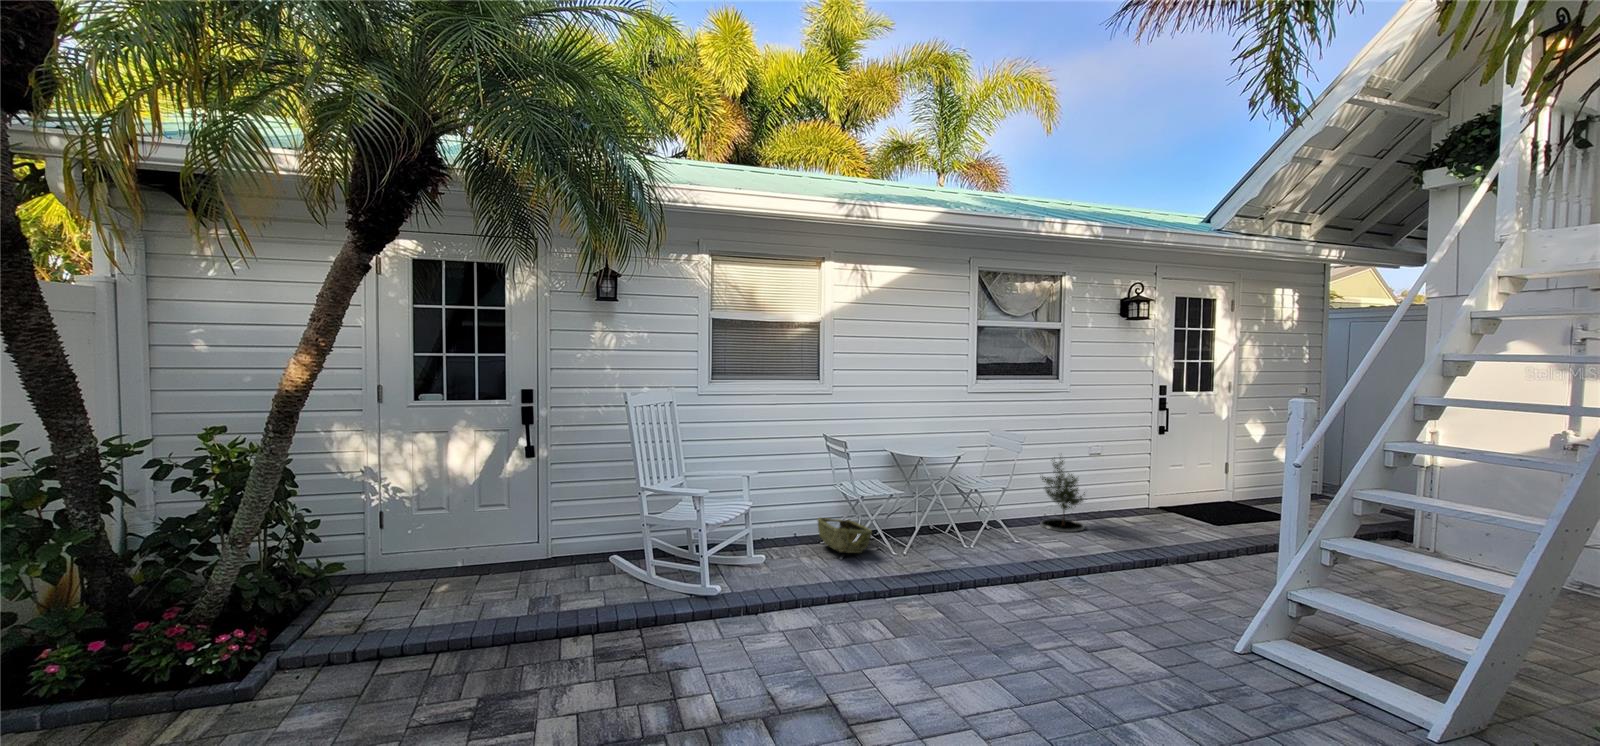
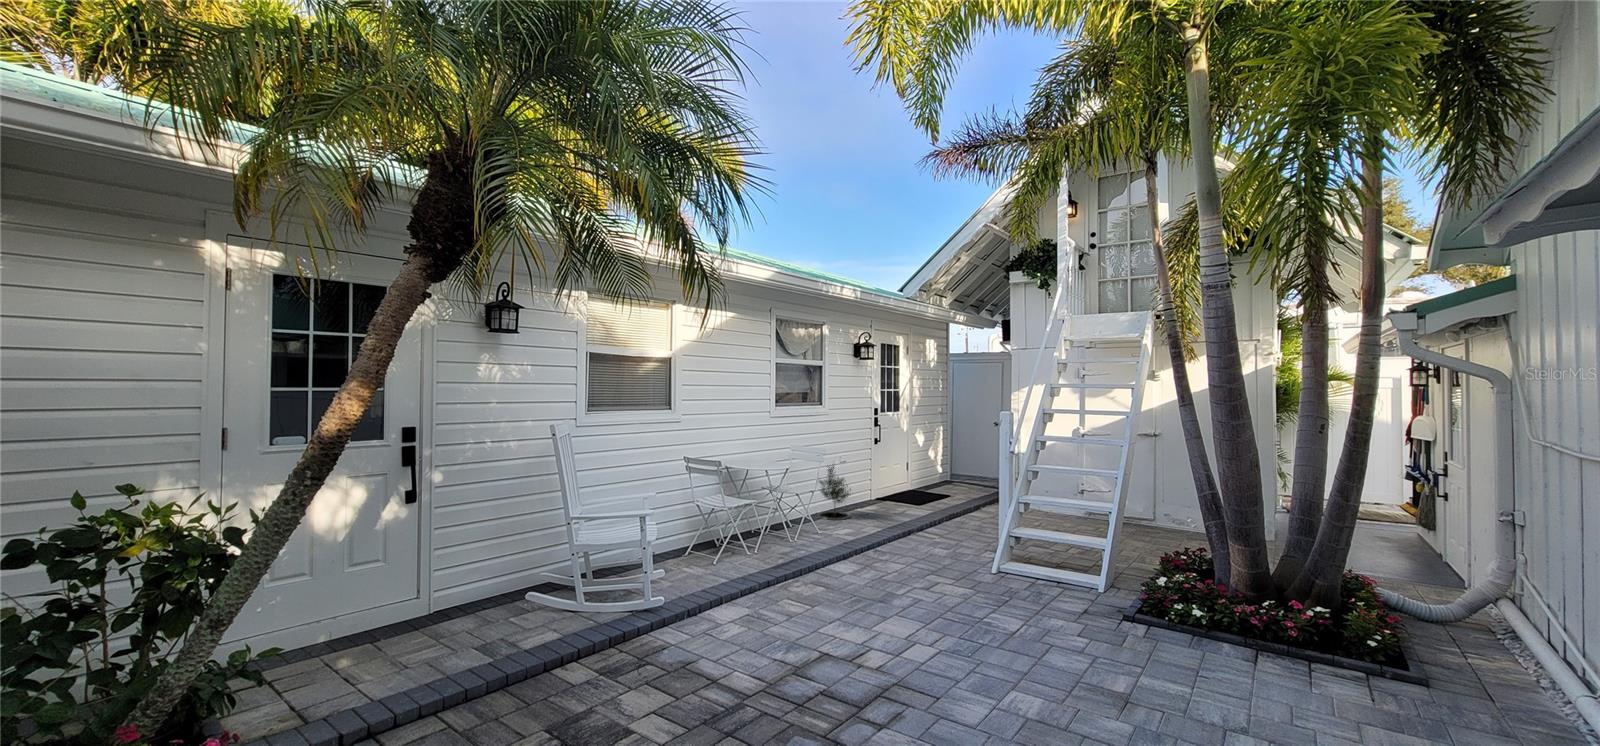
woven basket: present [818,518,872,553] -> none [675,531,730,558]

